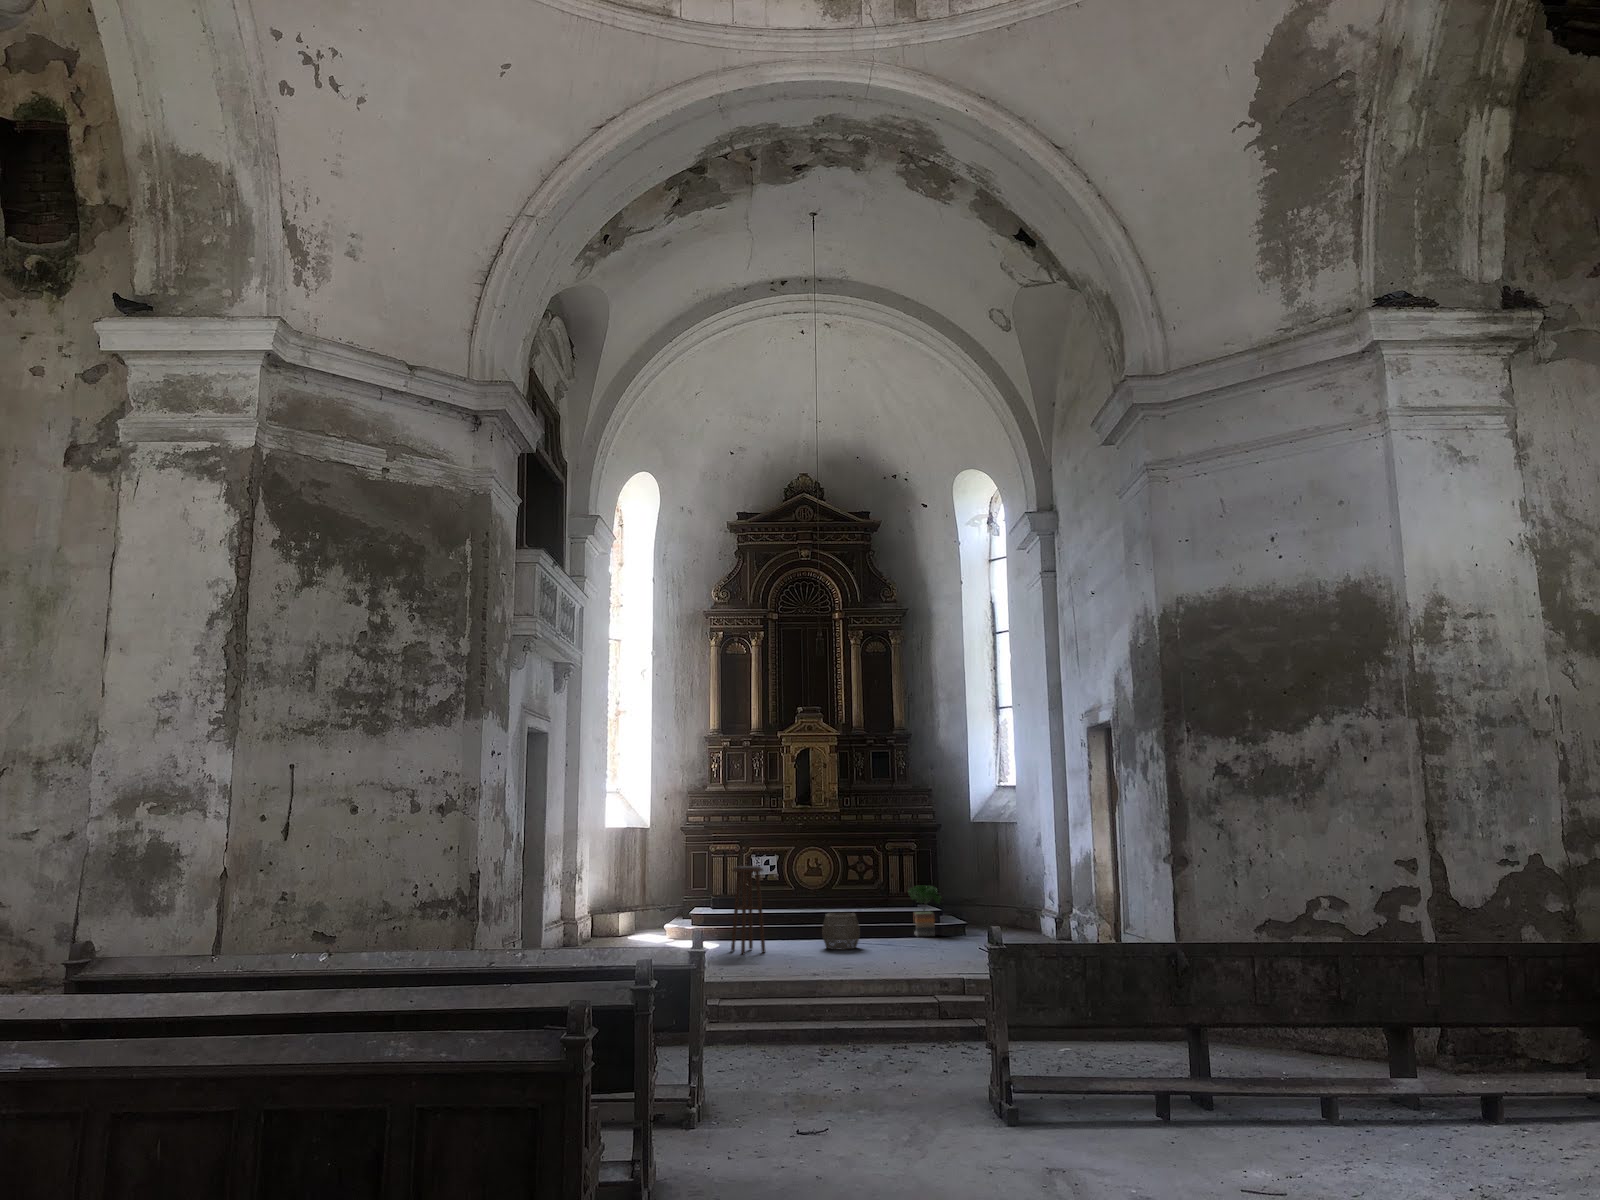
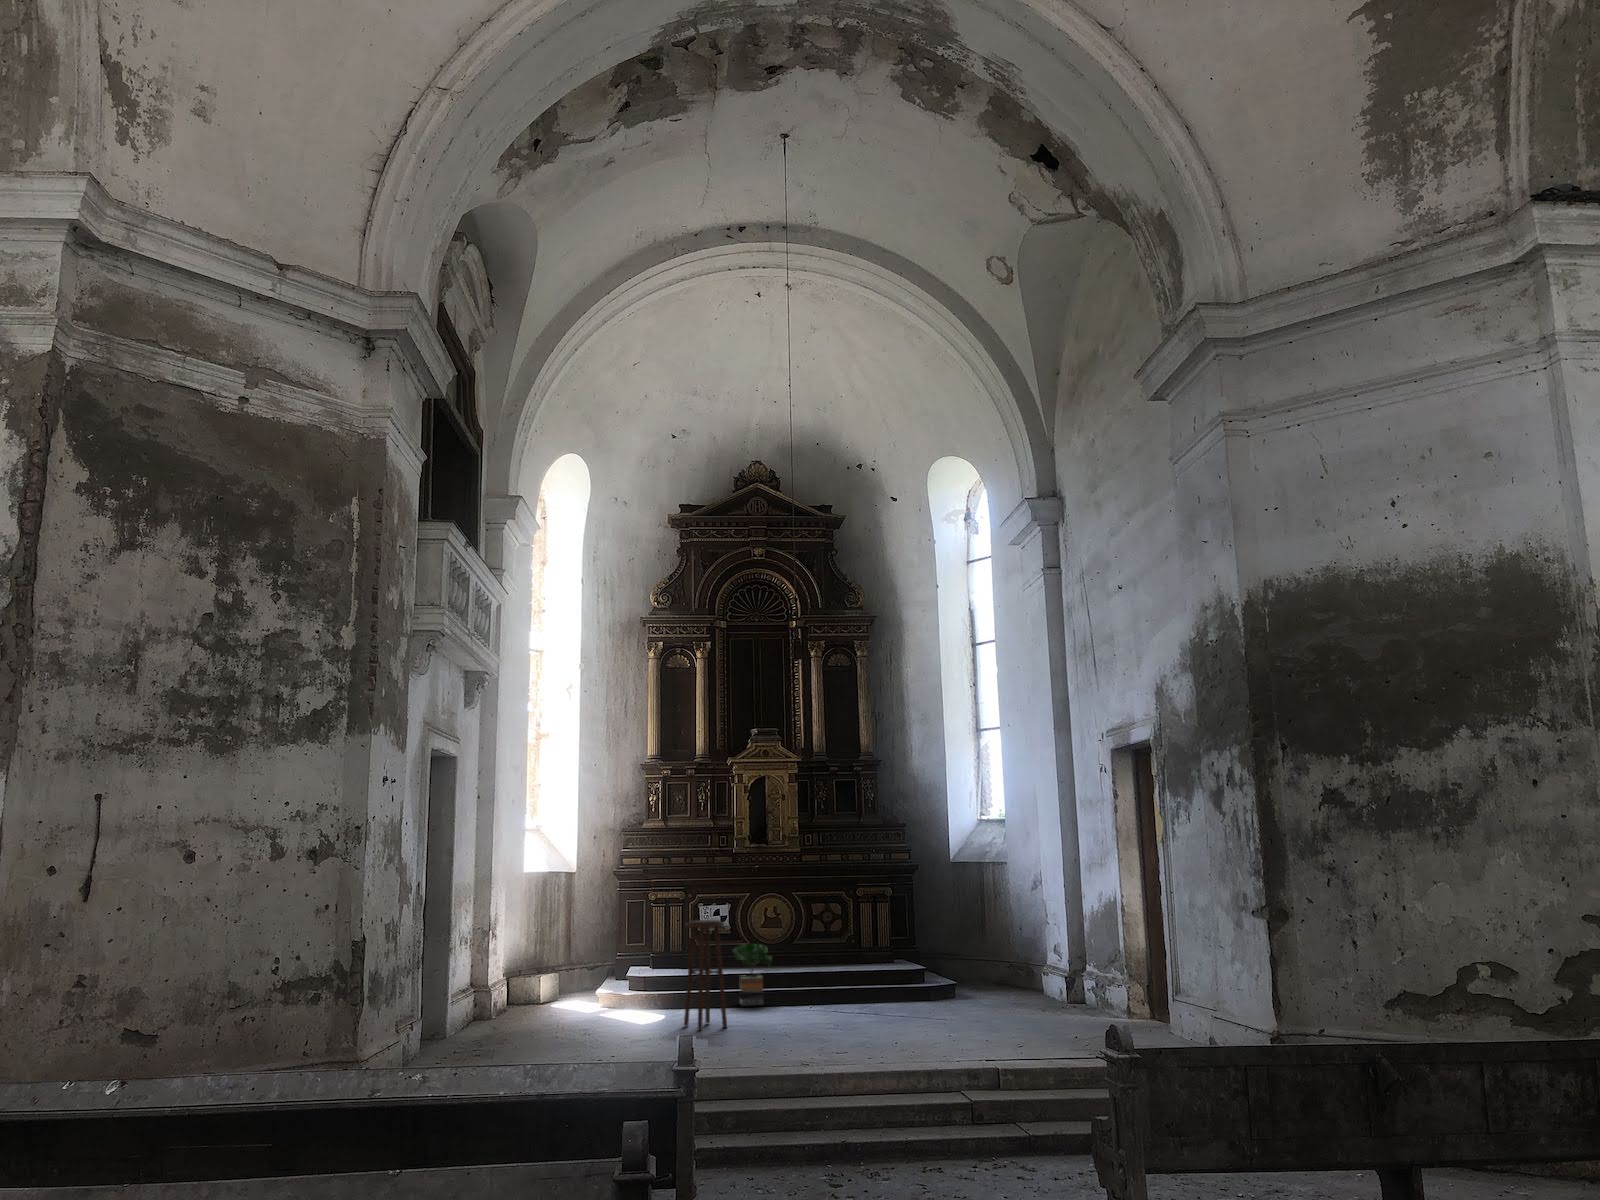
potted tree: present [908,885,941,936] -> present [733,943,771,1006]
woven basket: present [822,913,860,950] -> none [795,975,841,1022]

